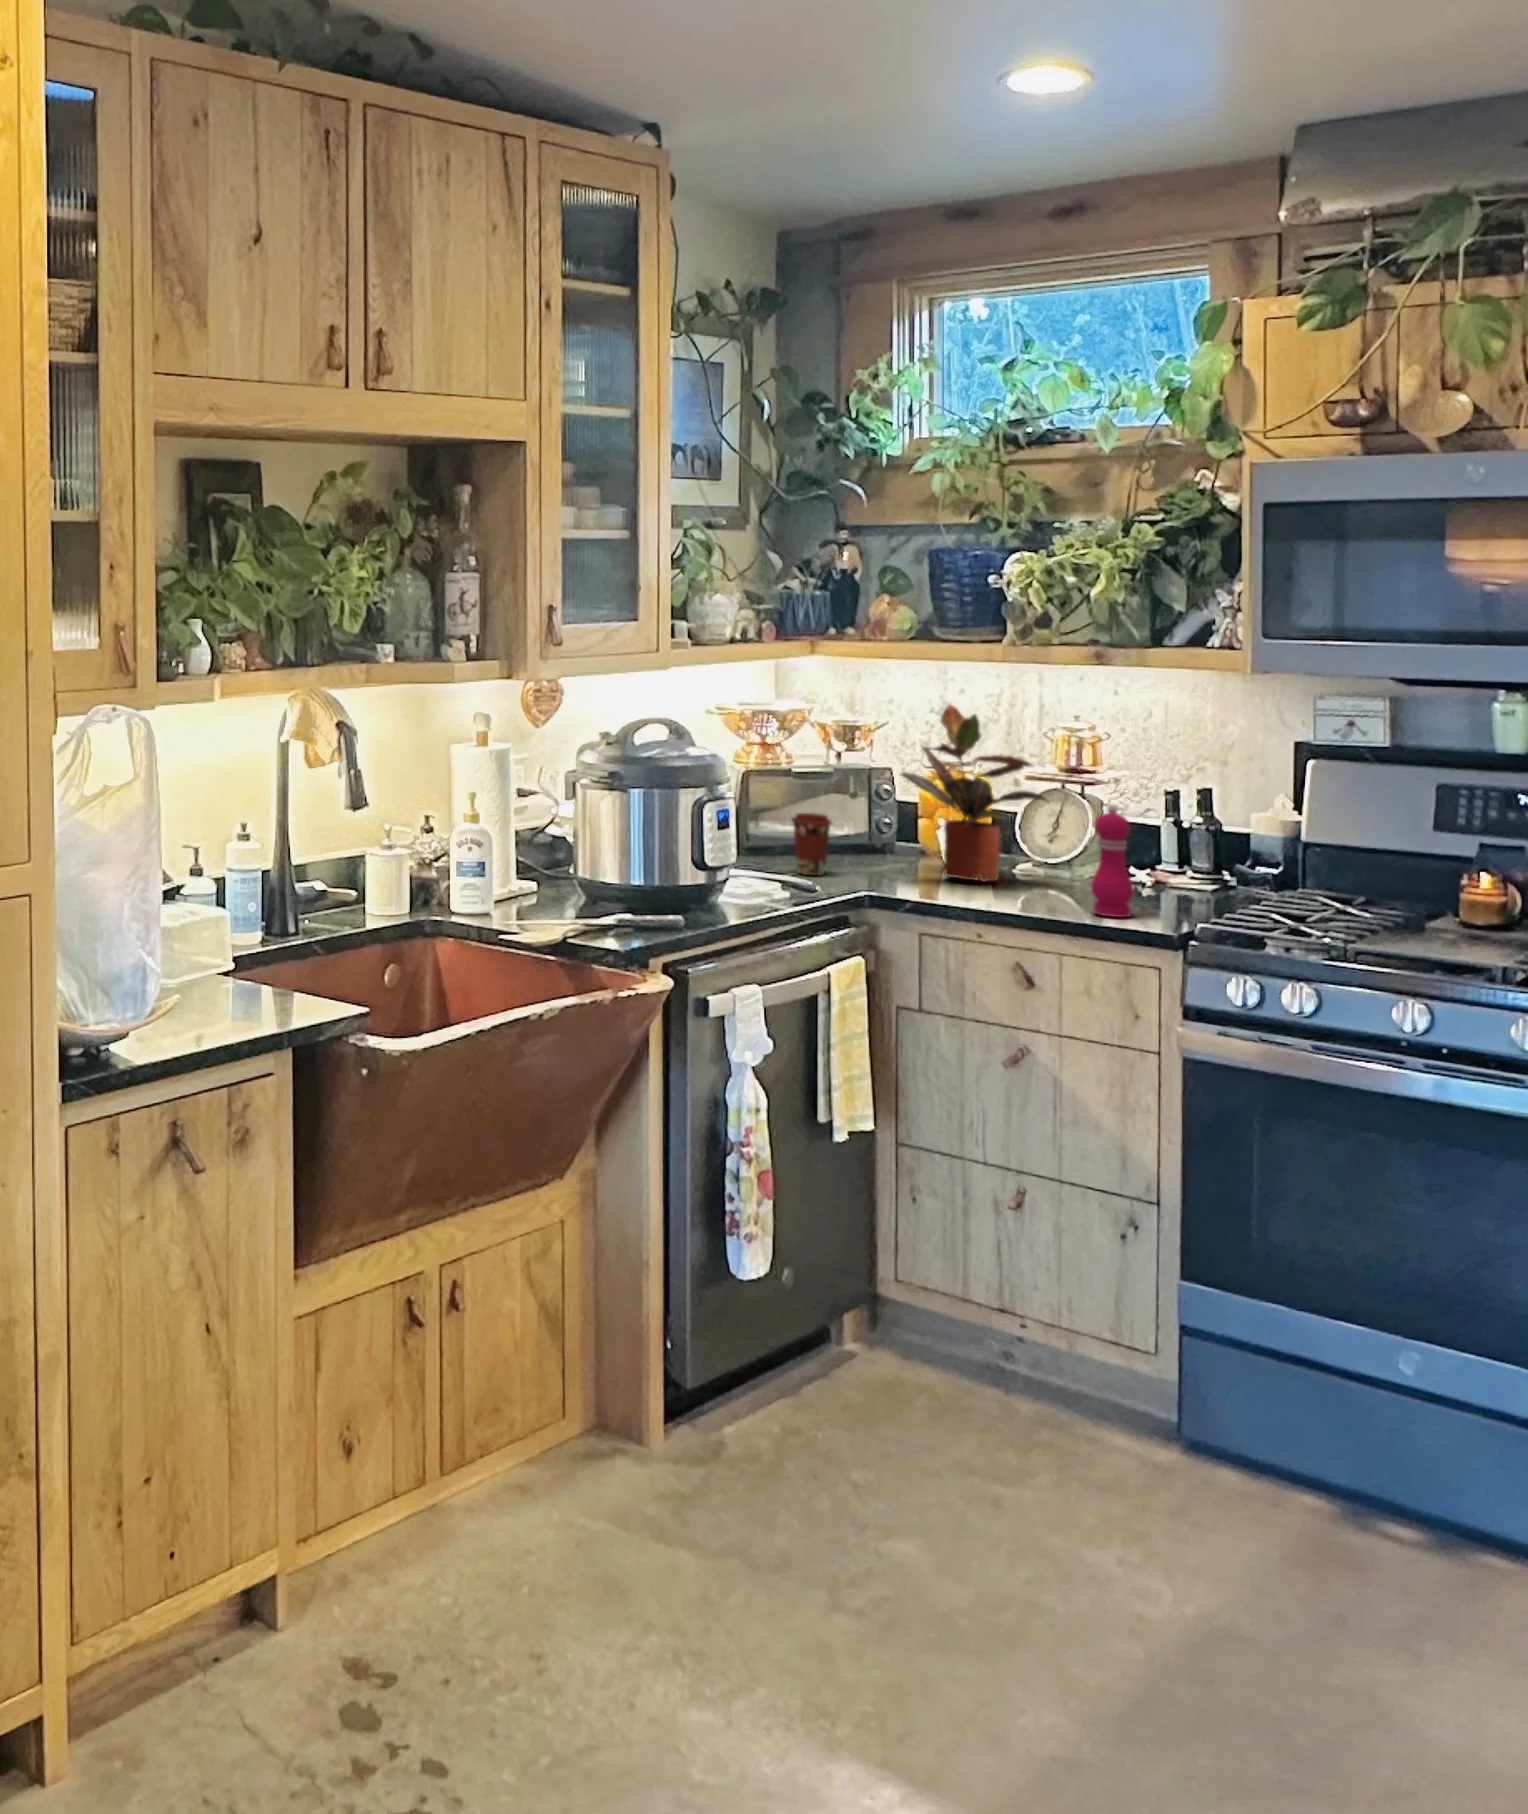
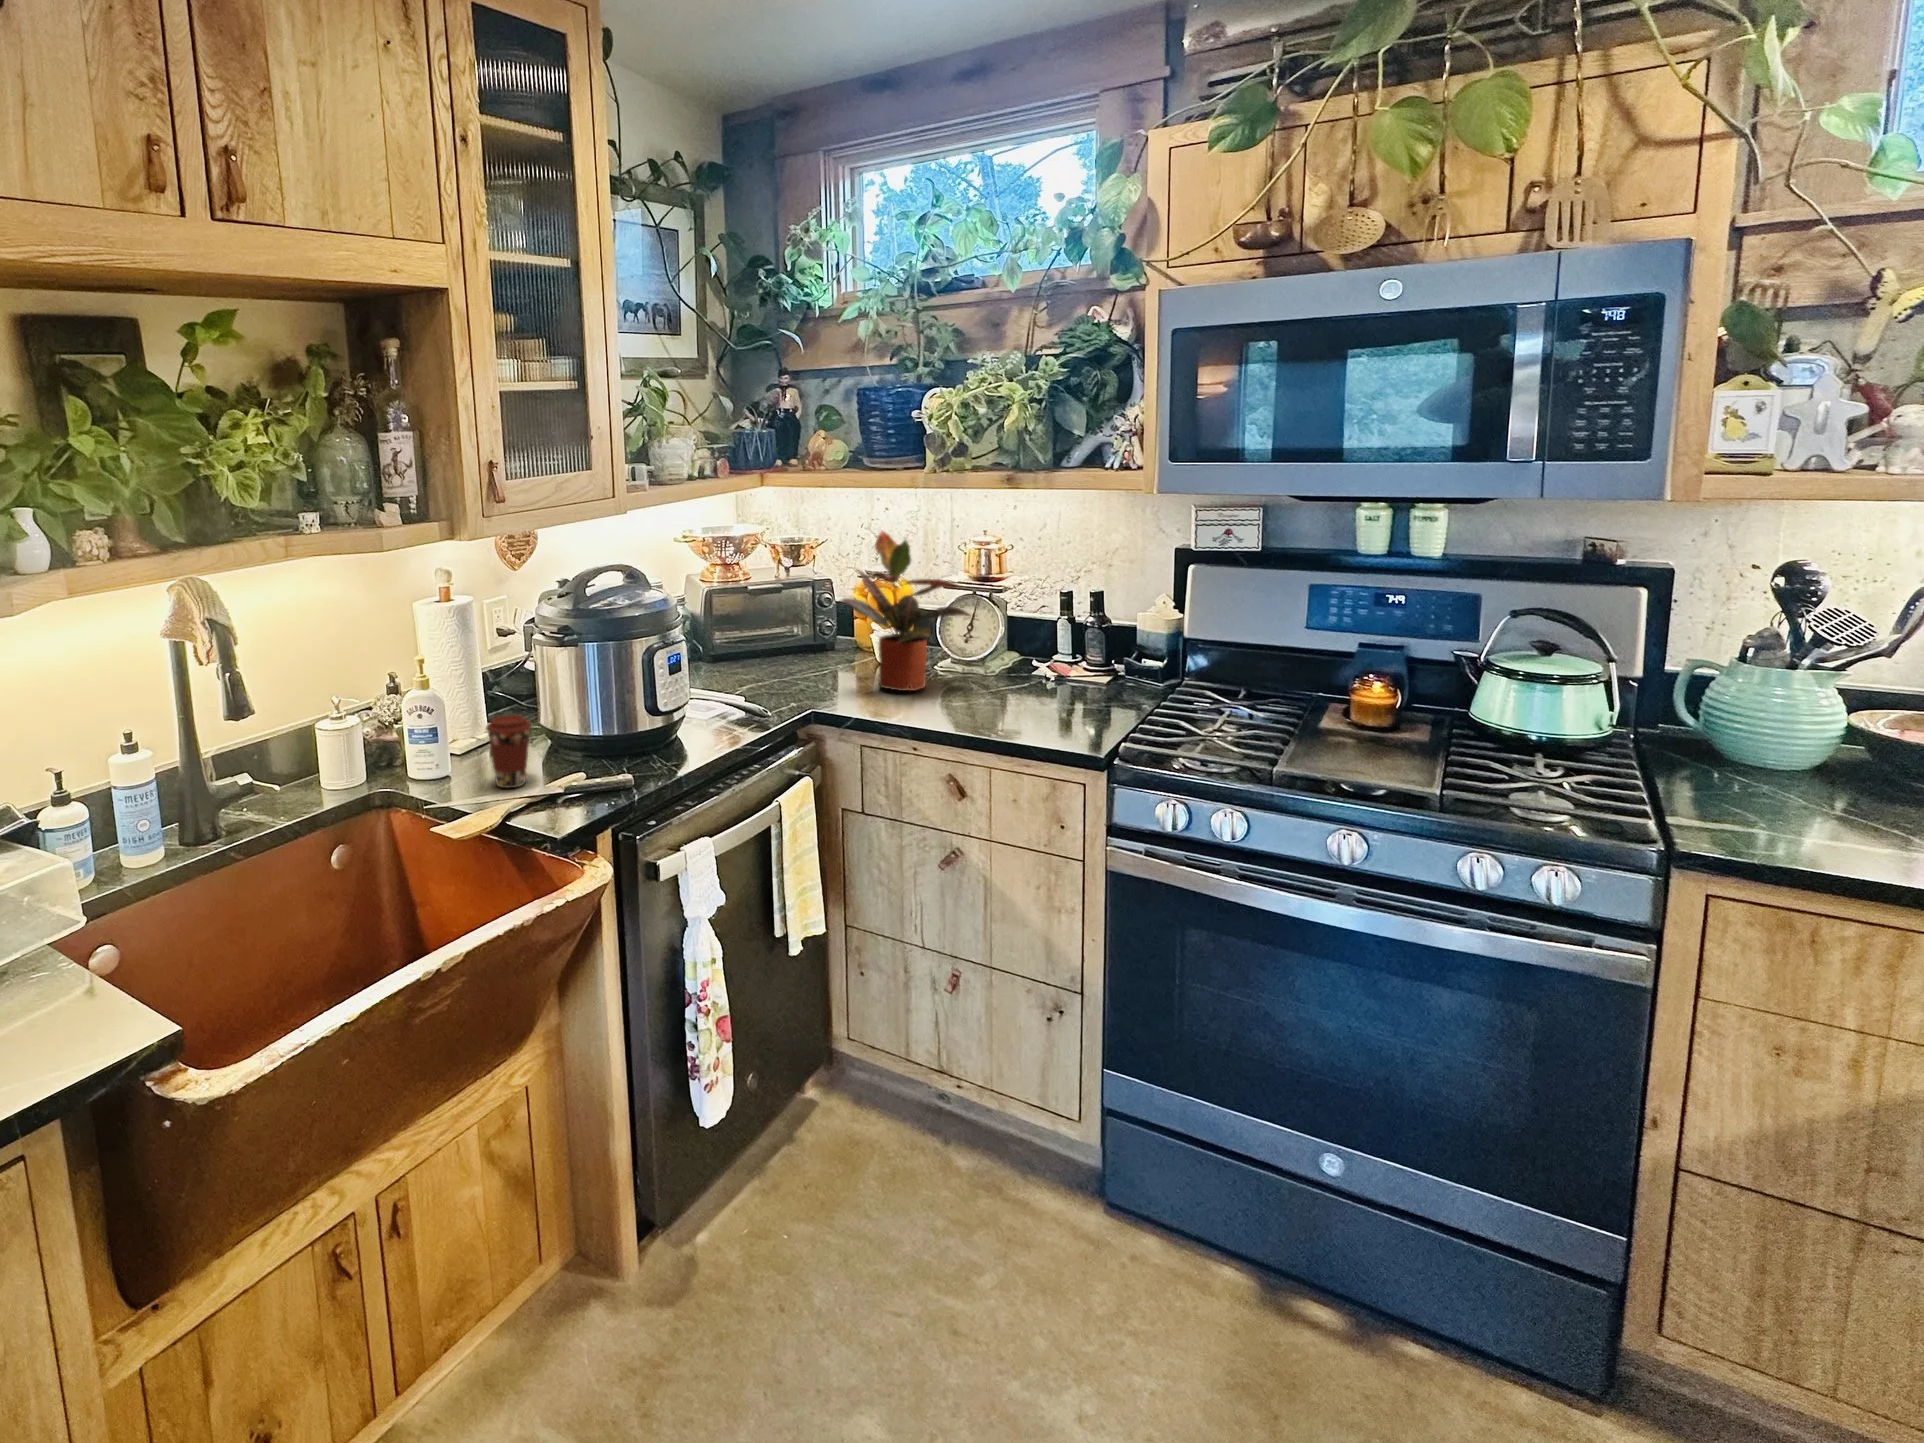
pepper mill: present [1091,805,1134,917] -> none [1018,626,1057,731]
coffee cup: present [792,813,832,875] -> present [486,715,531,788]

